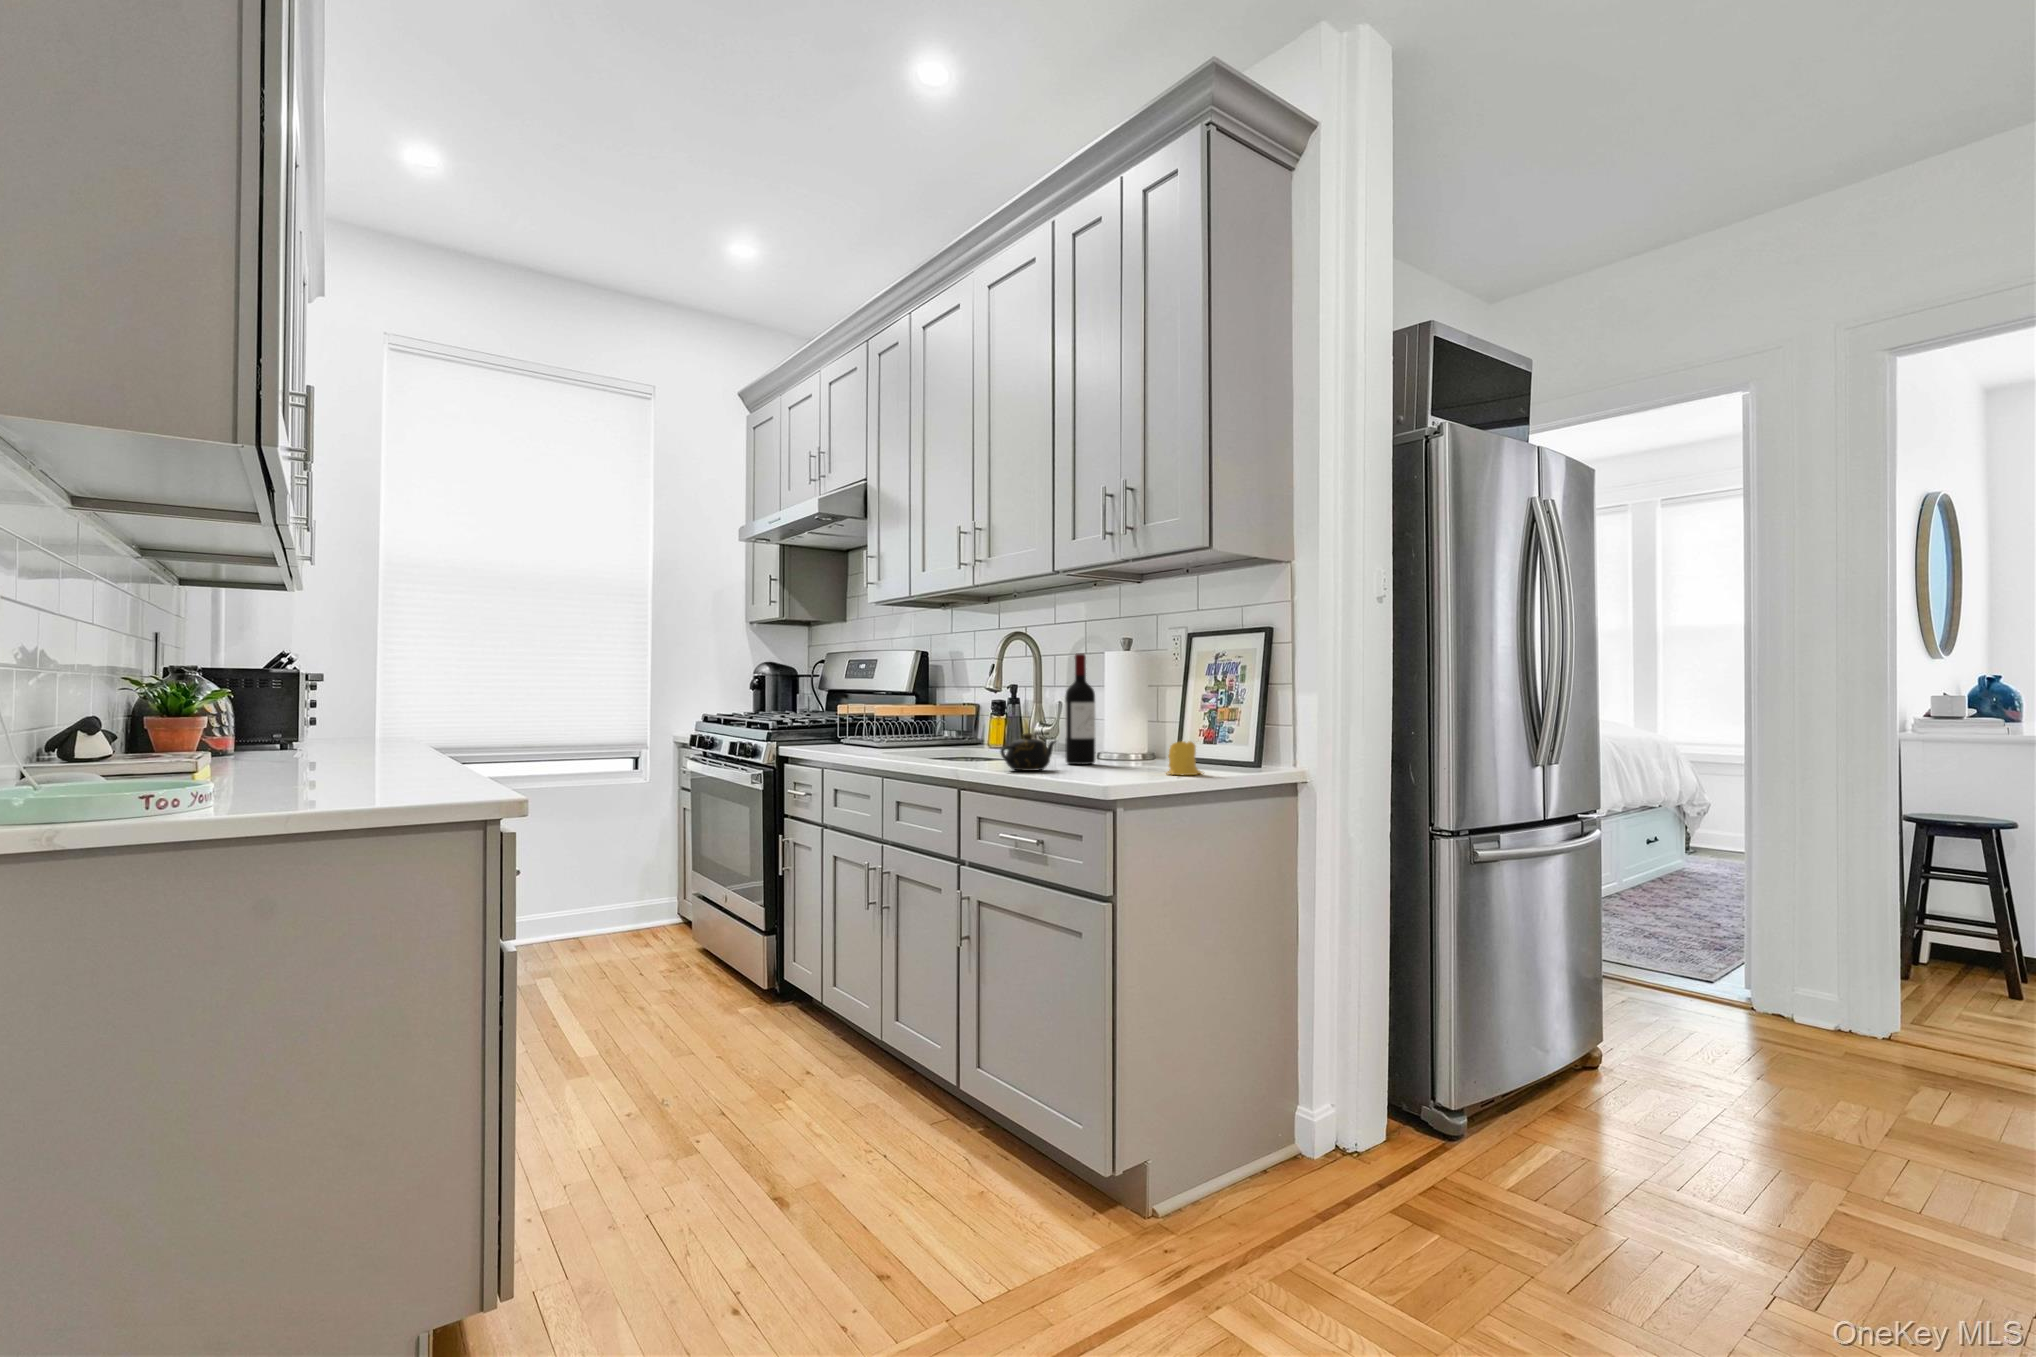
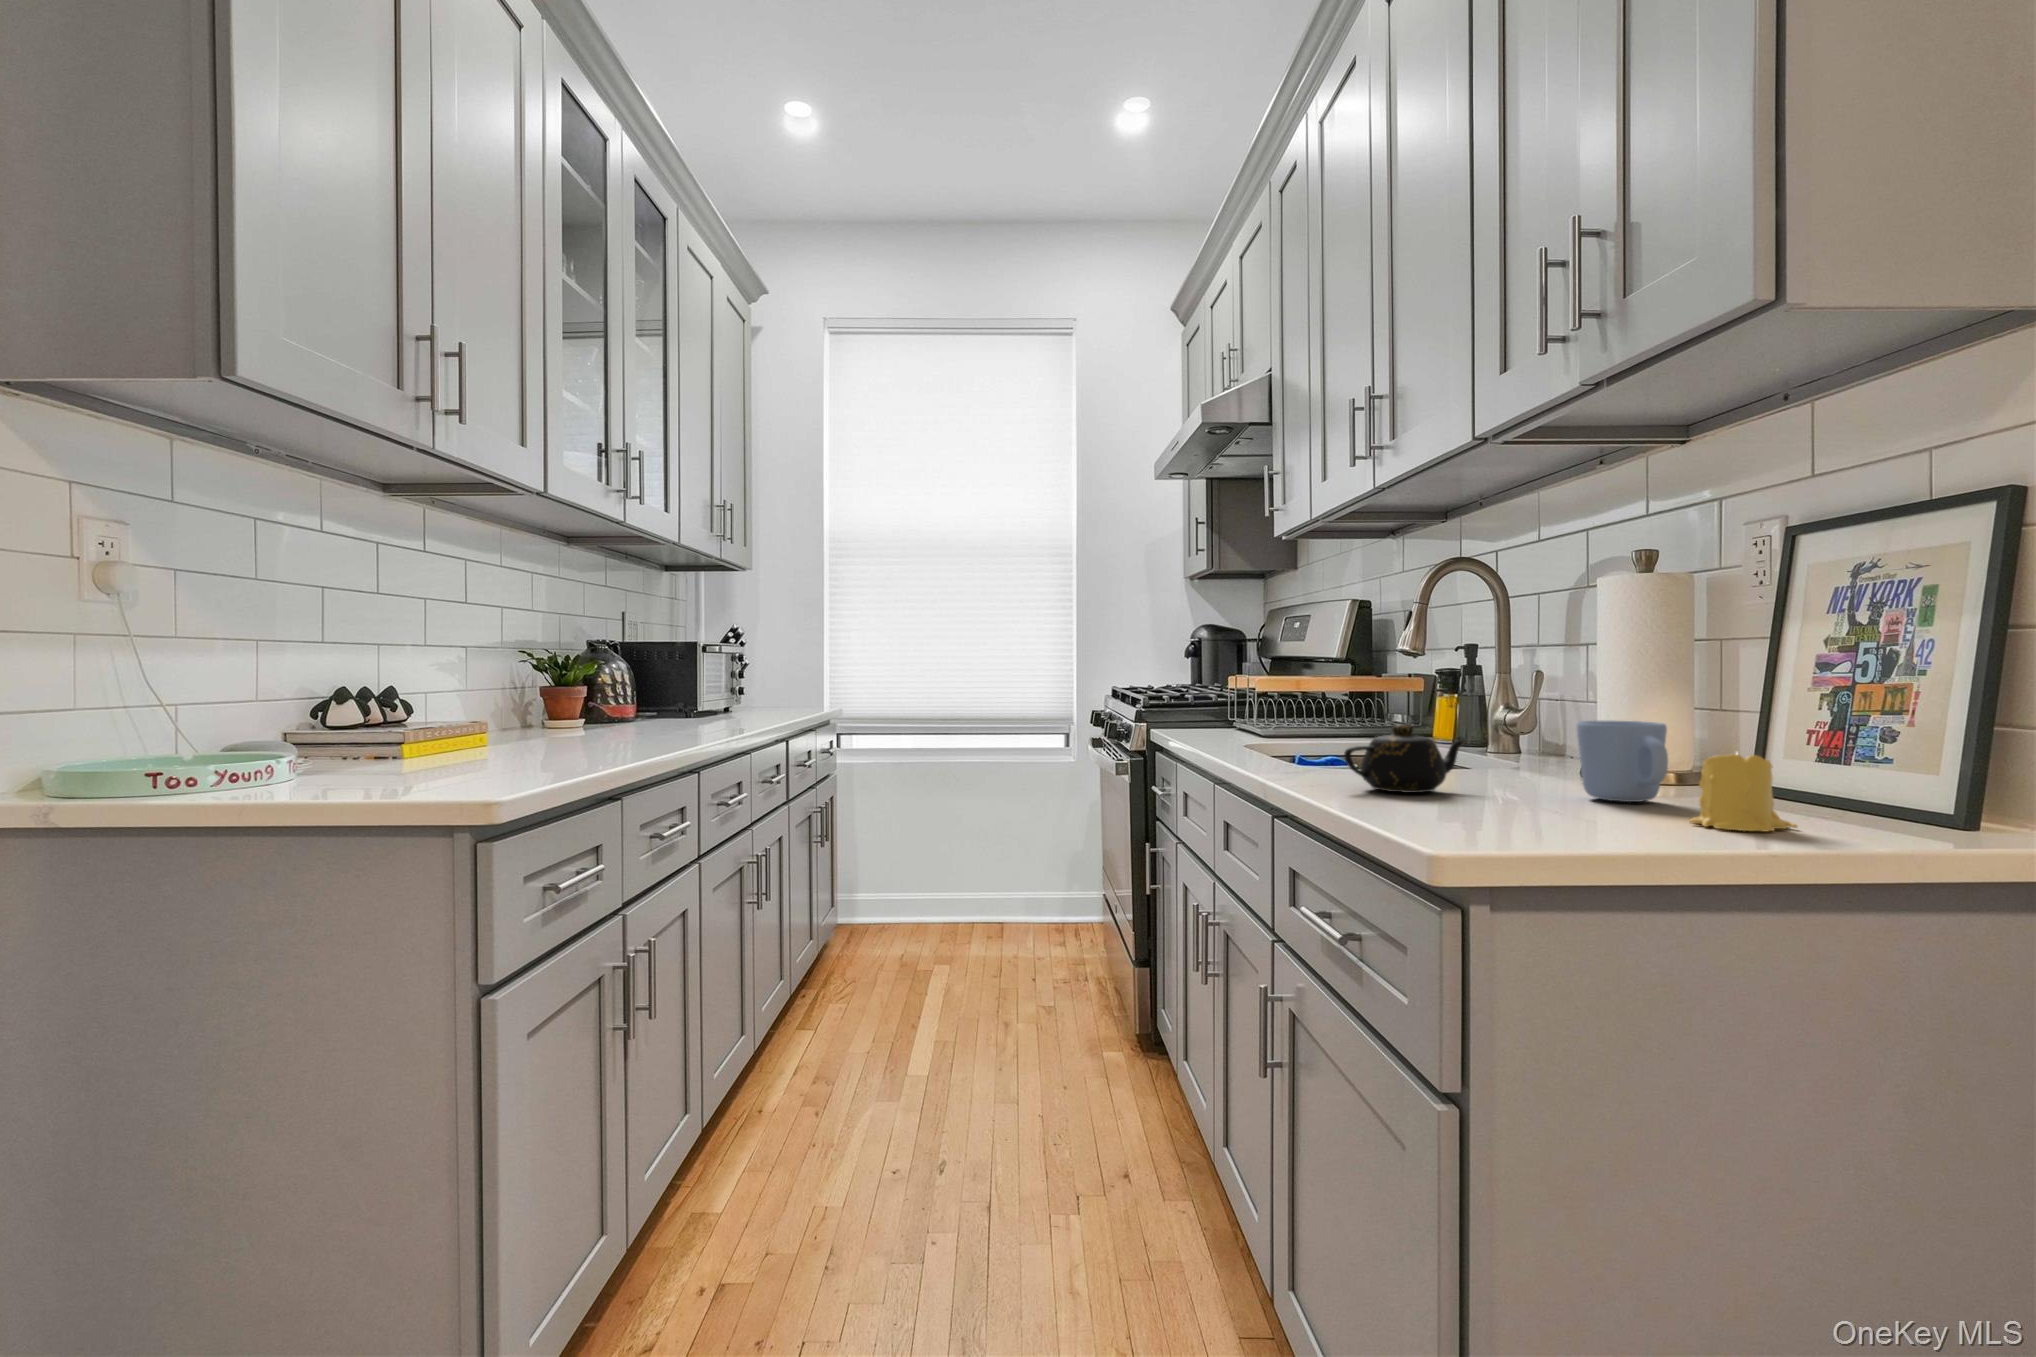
wine bottle: present [1065,653,1095,764] -> none [1507,582,1568,783]
mug: none [1109,729,1152,769] -> present [1577,720,1668,802]

